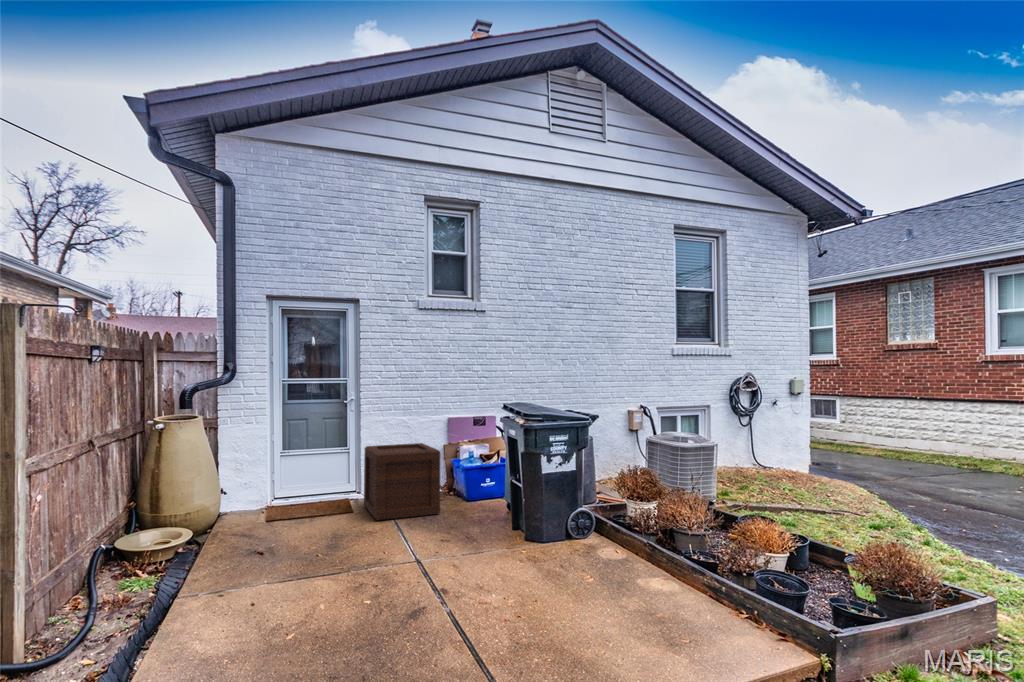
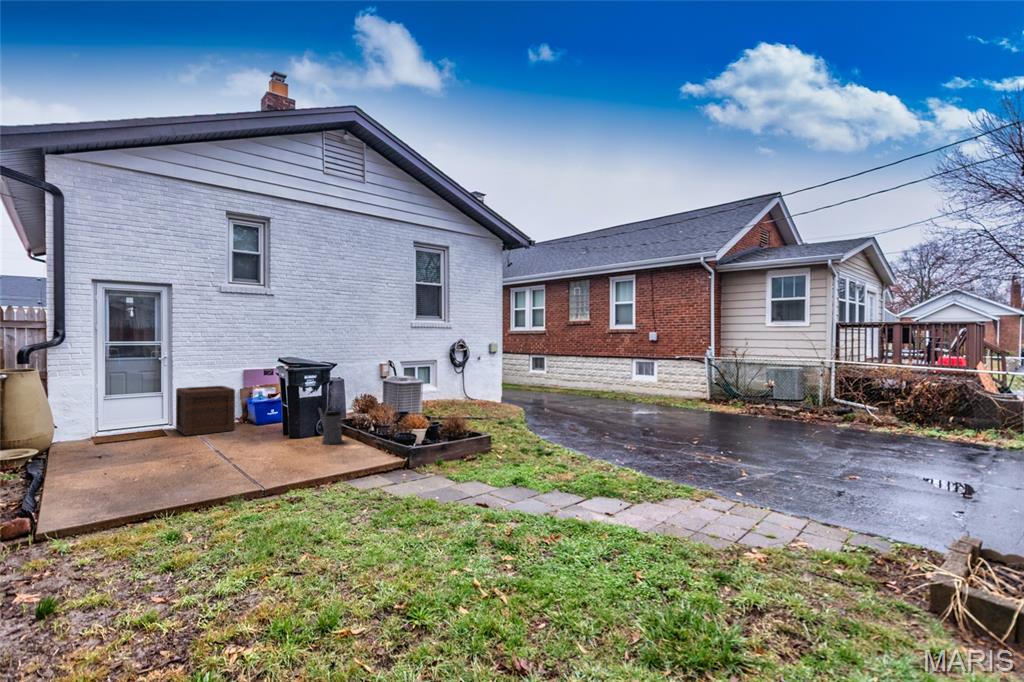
watering can: none [568,487,616,560] -> present [318,405,343,444]

